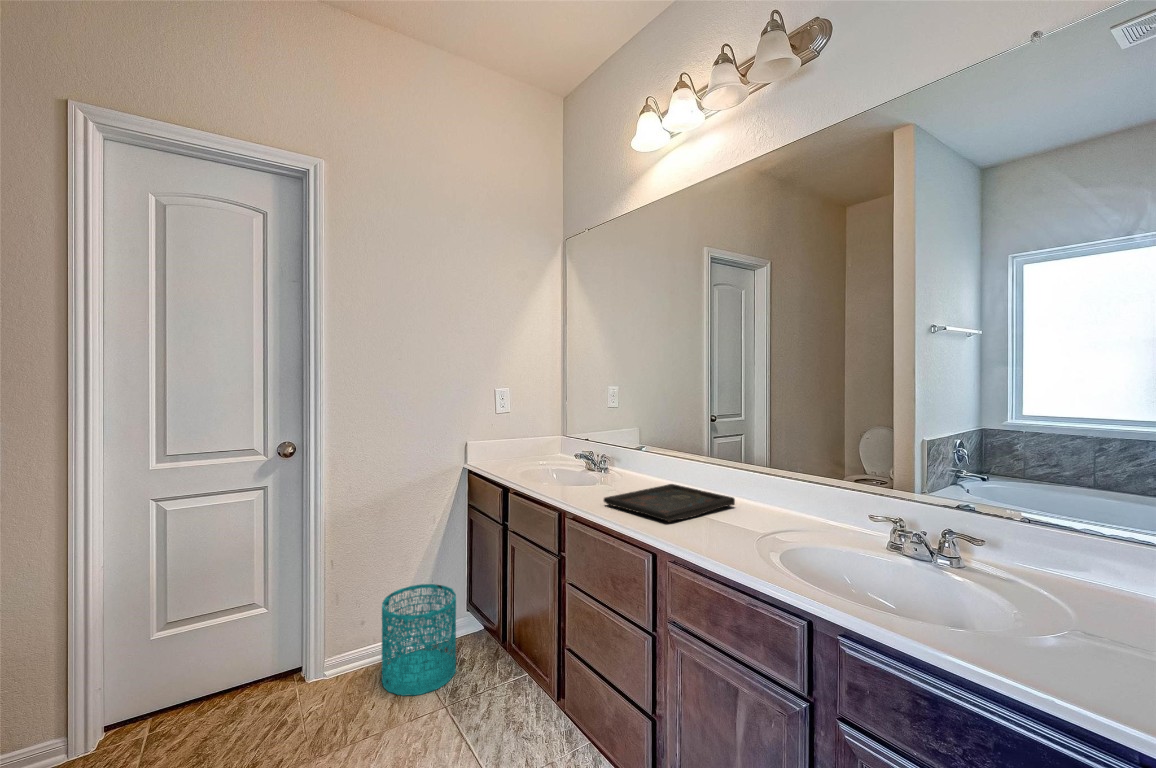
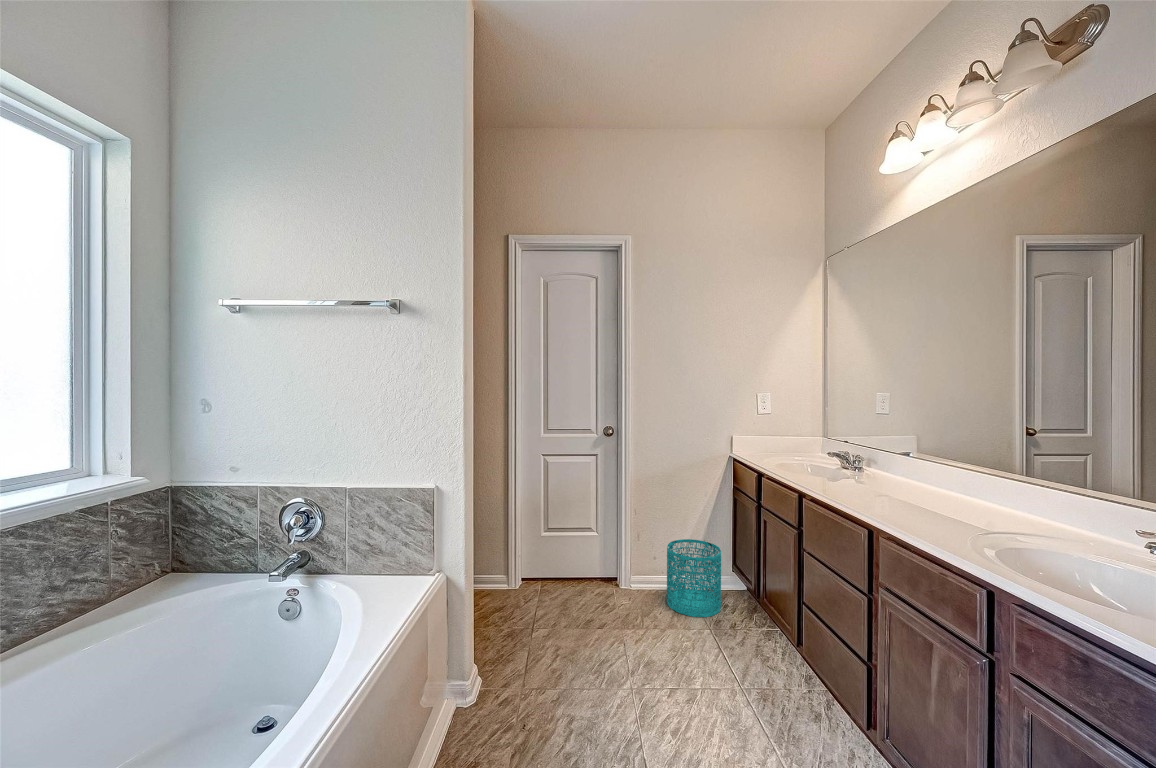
tray: present [604,484,735,522] -> none [836,482,983,507]

